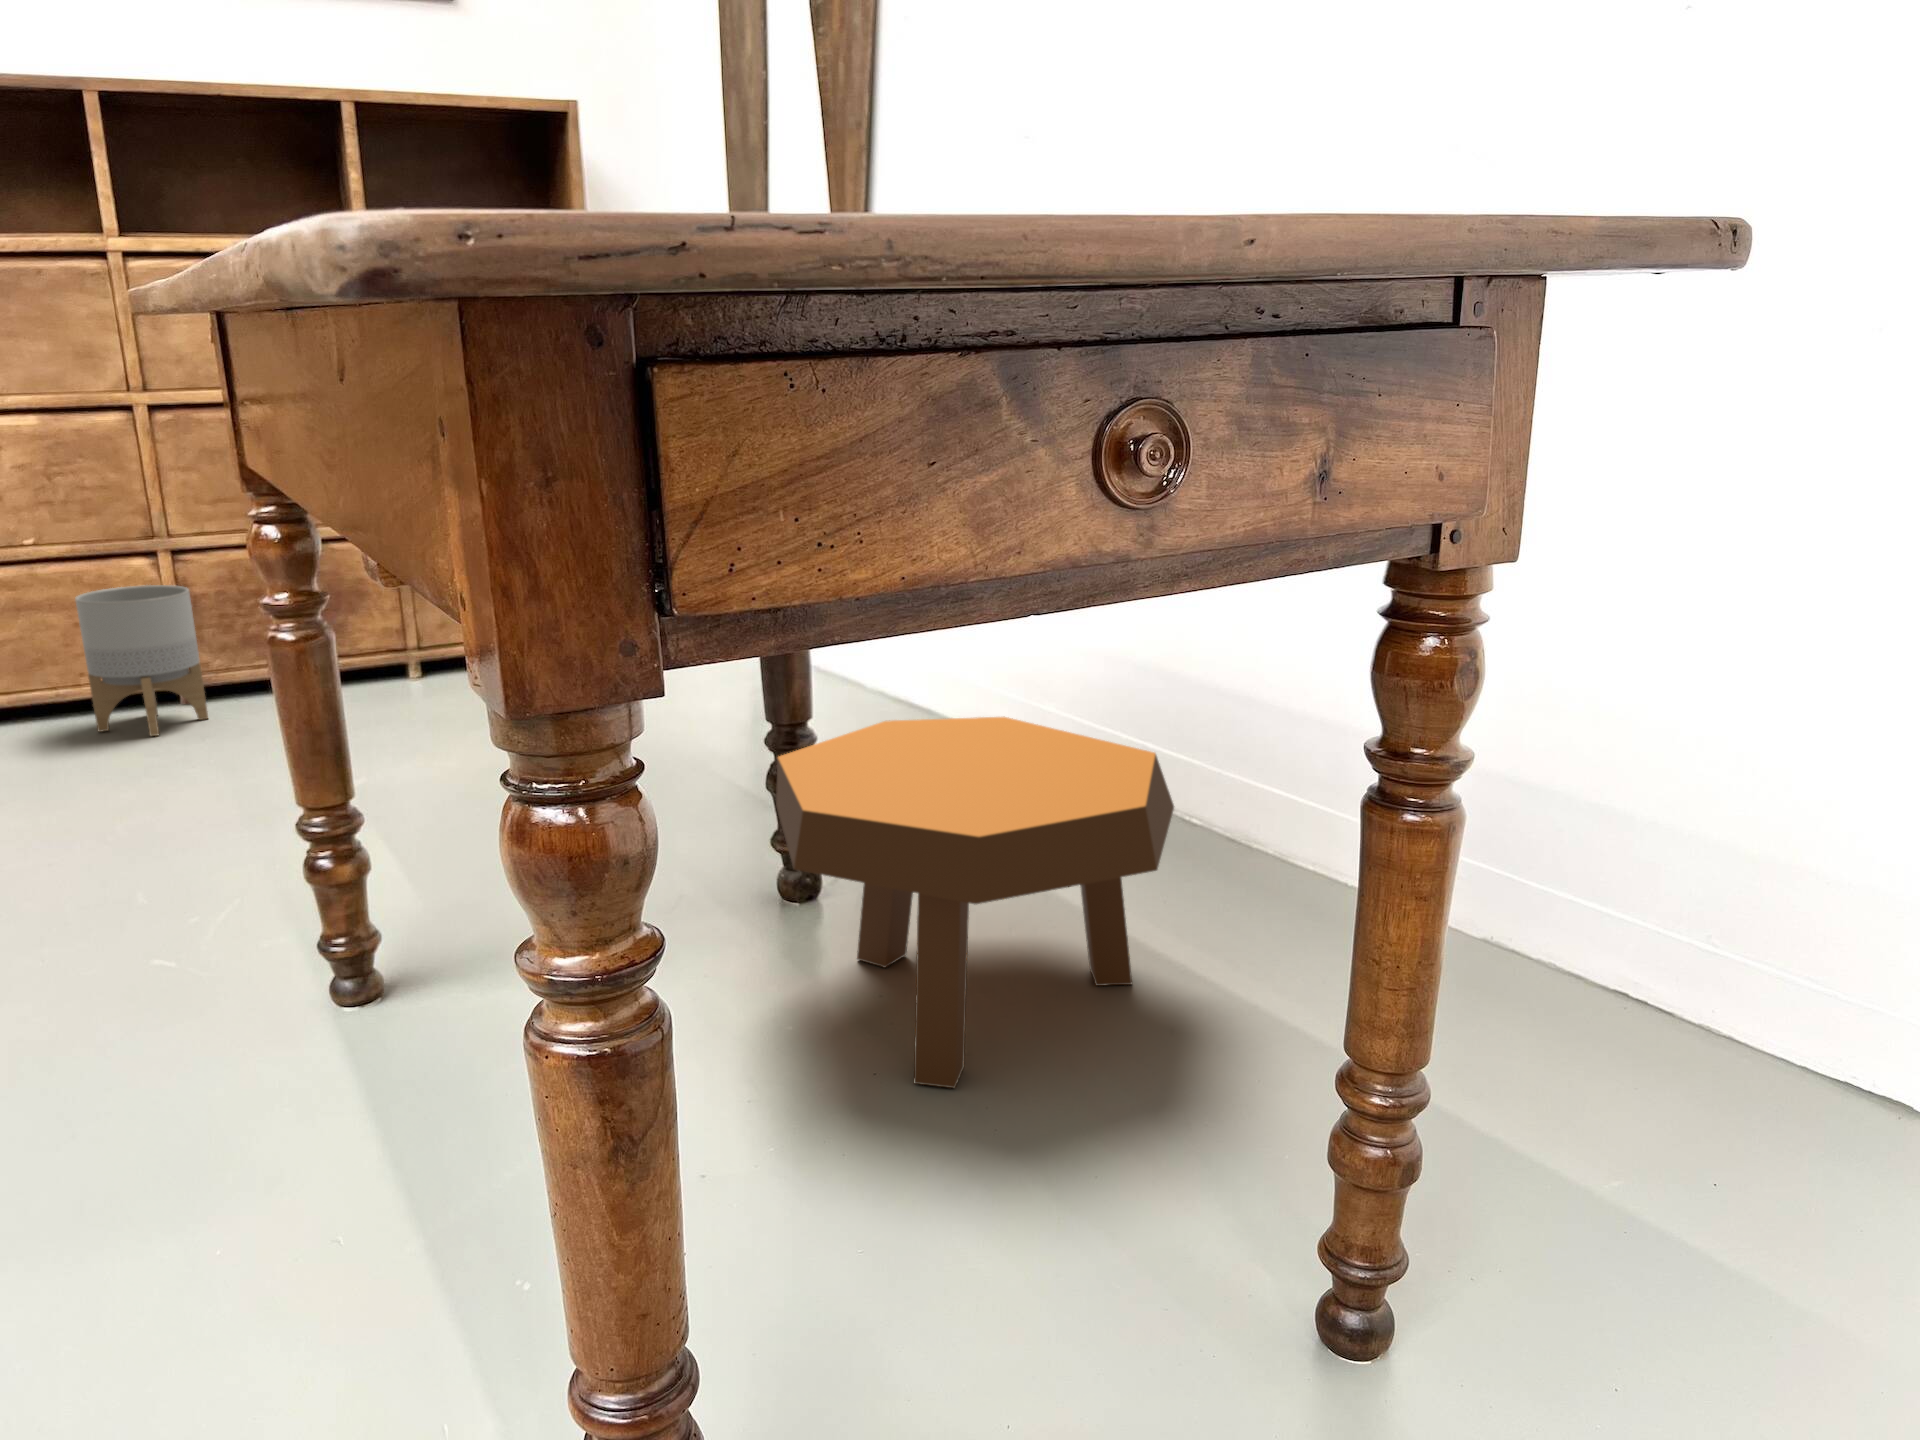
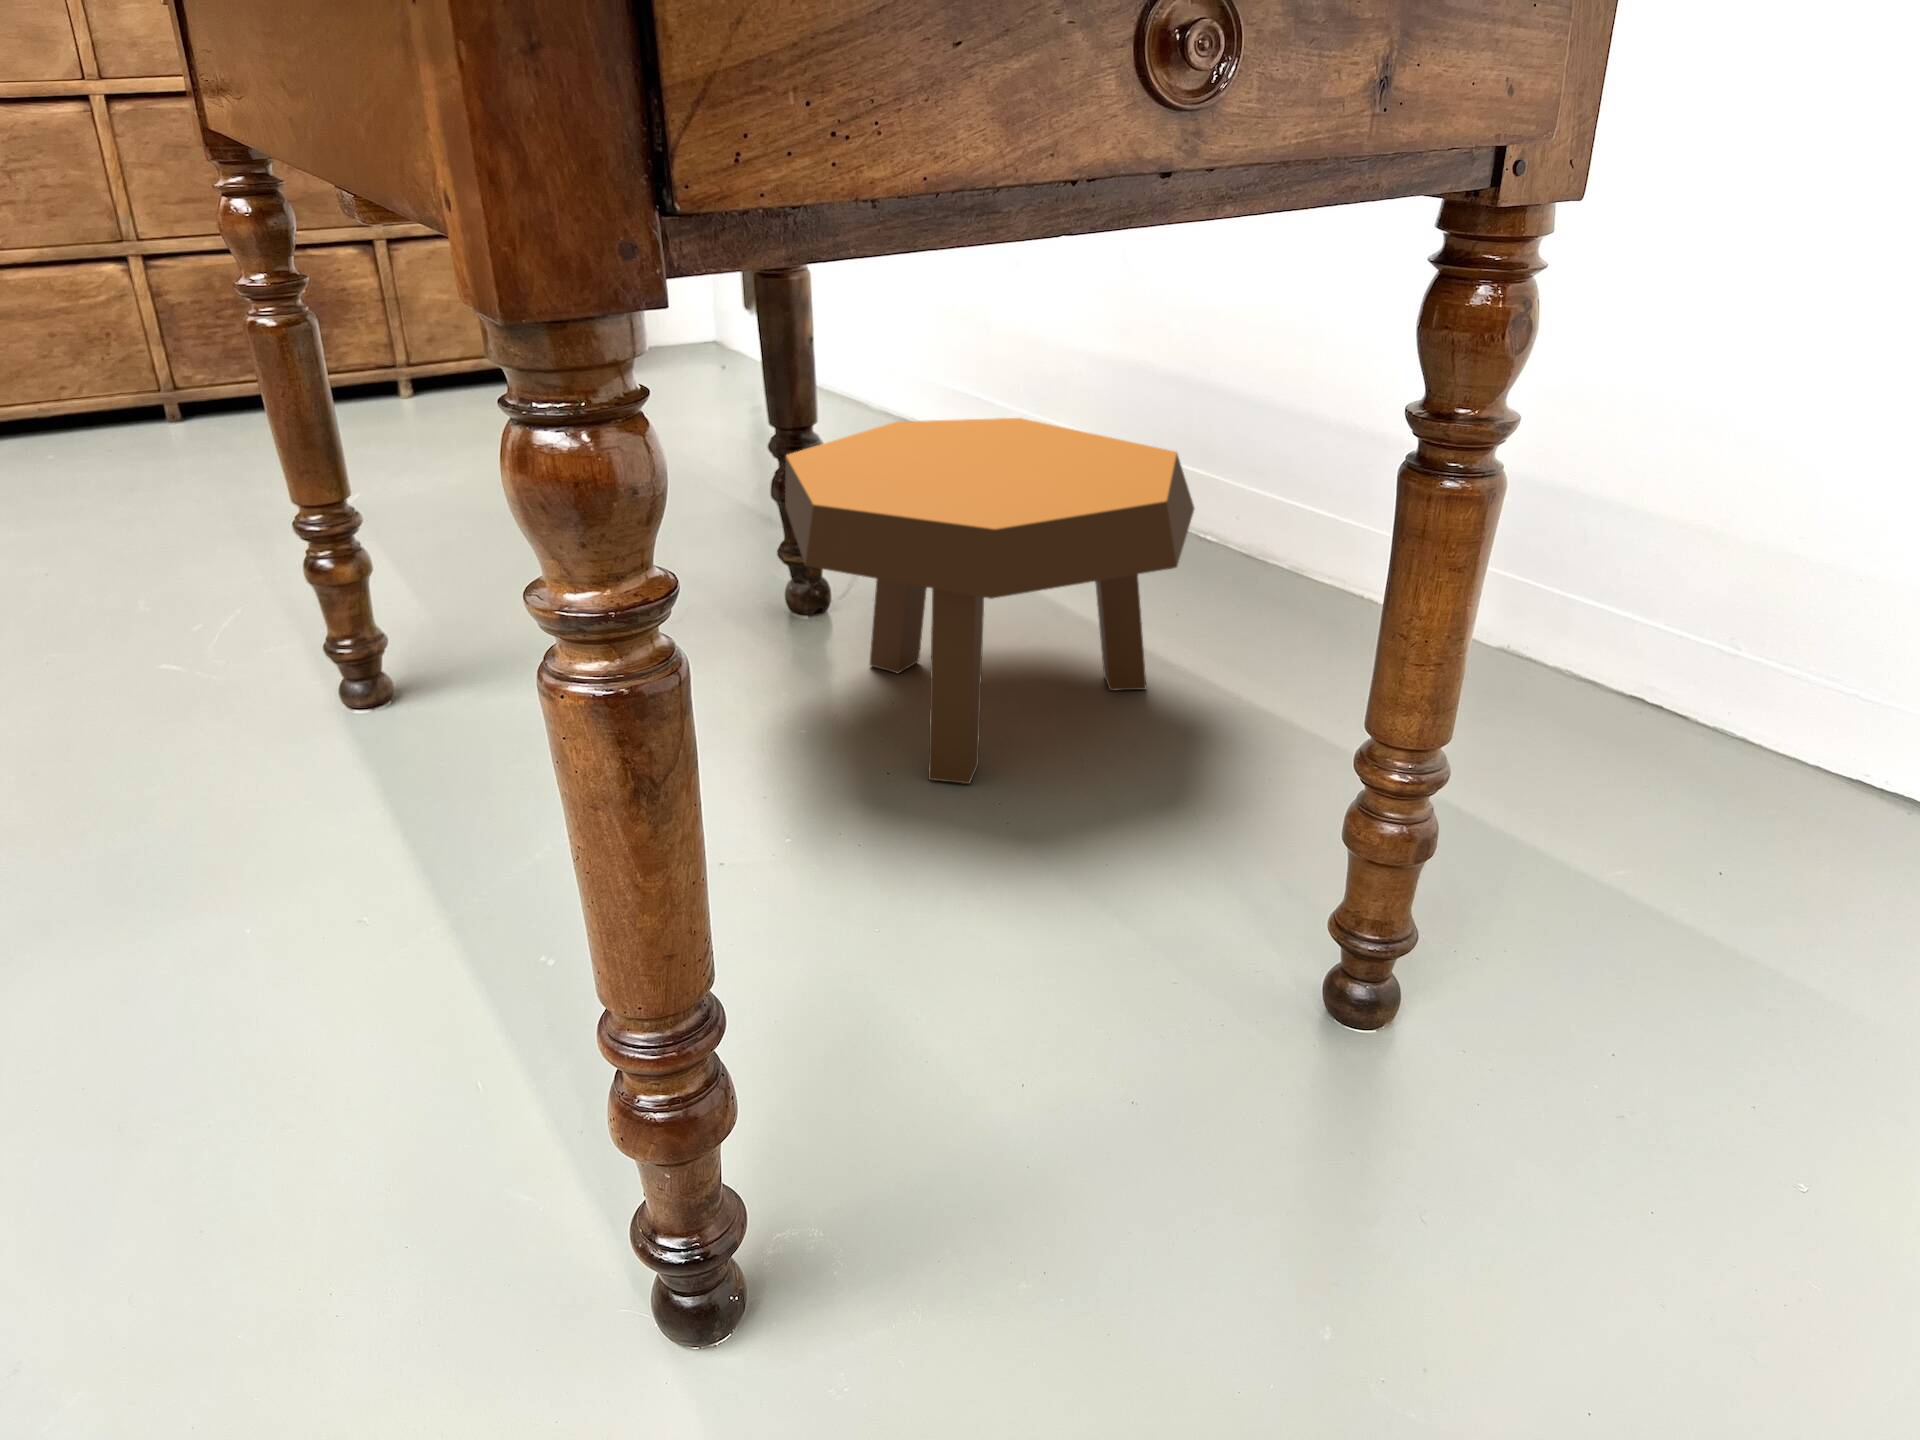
planter: present [75,585,208,736] -> none [47,294,199,454]

